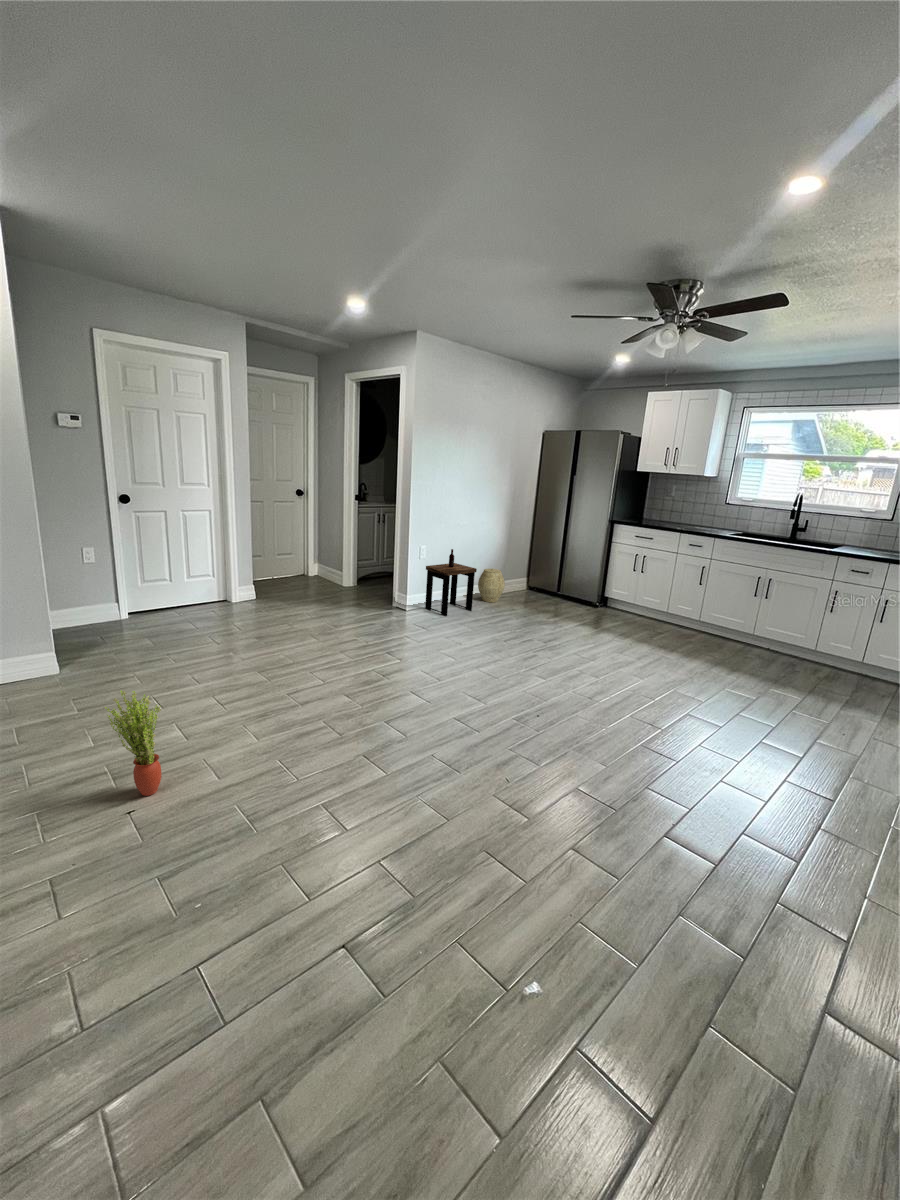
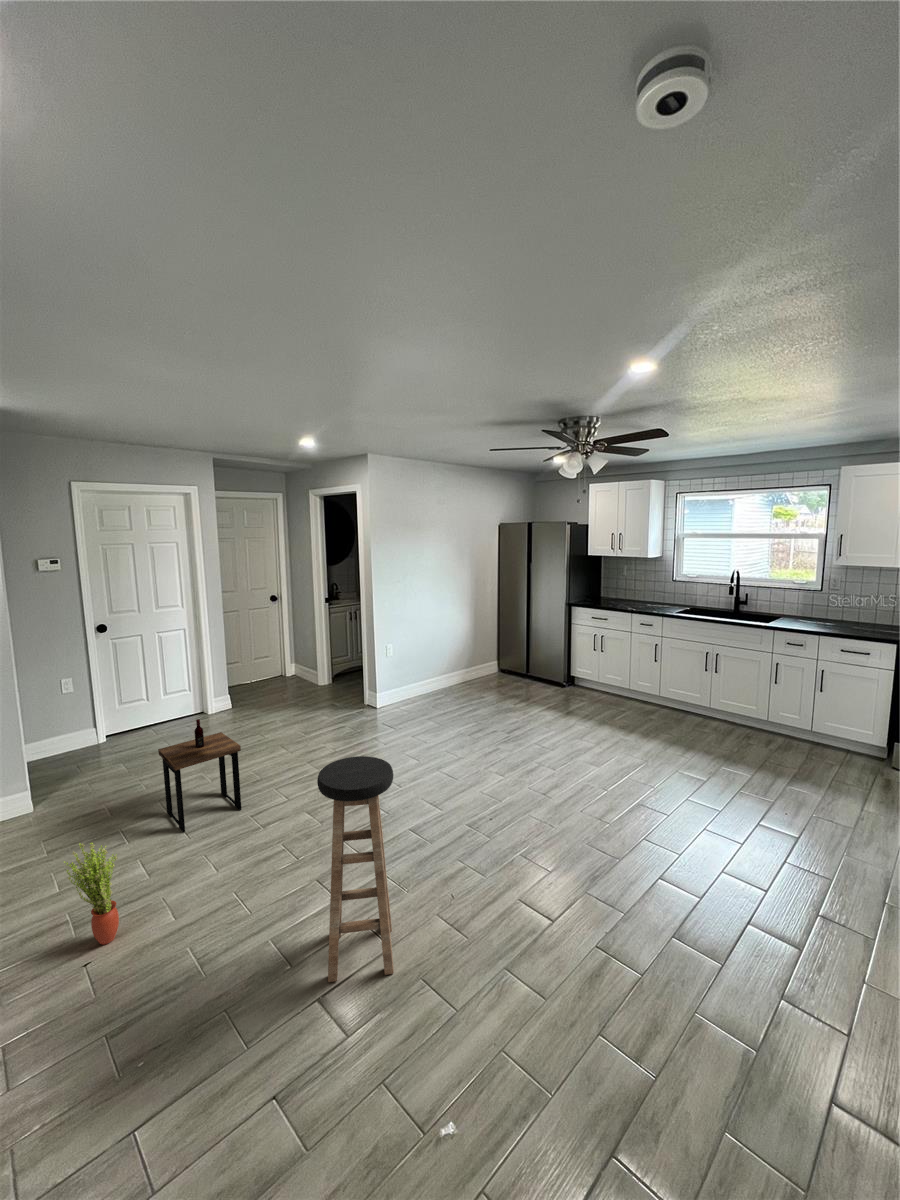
side table: present [425,549,477,616] -> present [158,719,241,832]
woven basket: present [478,569,505,602] -> none [448,658,473,691]
bar stool: none [385,622,470,848] -> present [317,756,394,982]

